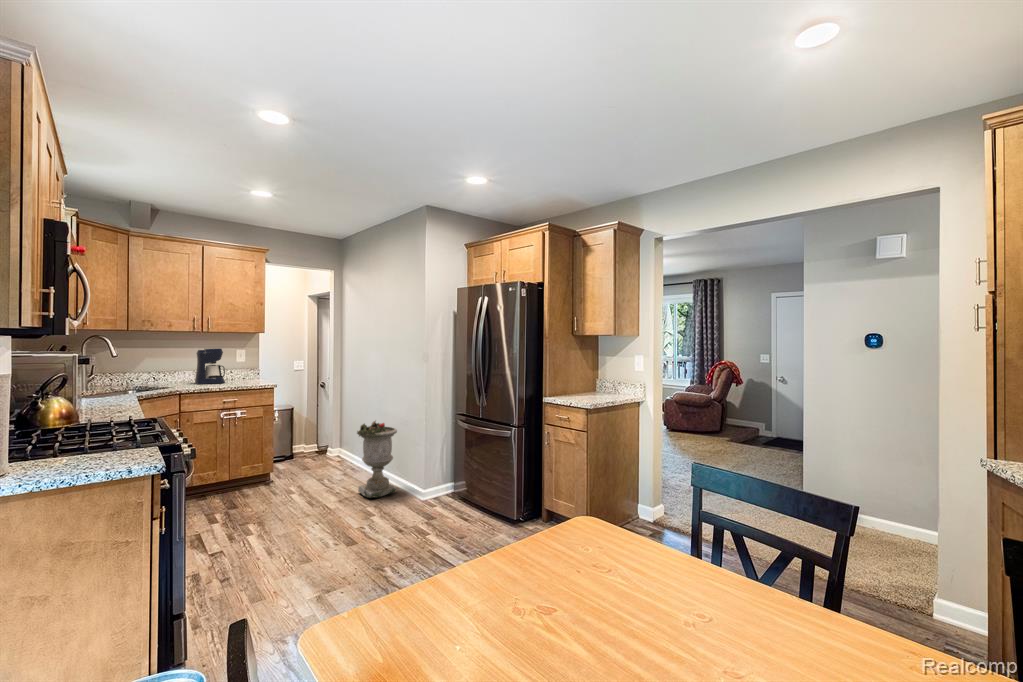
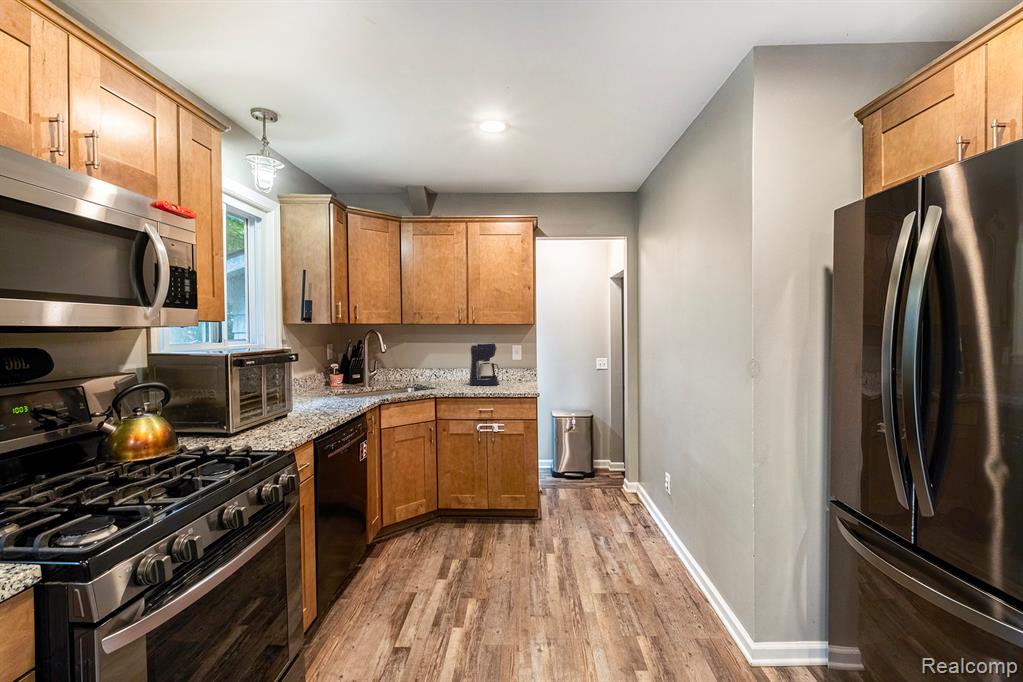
planter: present [357,421,397,498] -> none [628,469,701,611]

